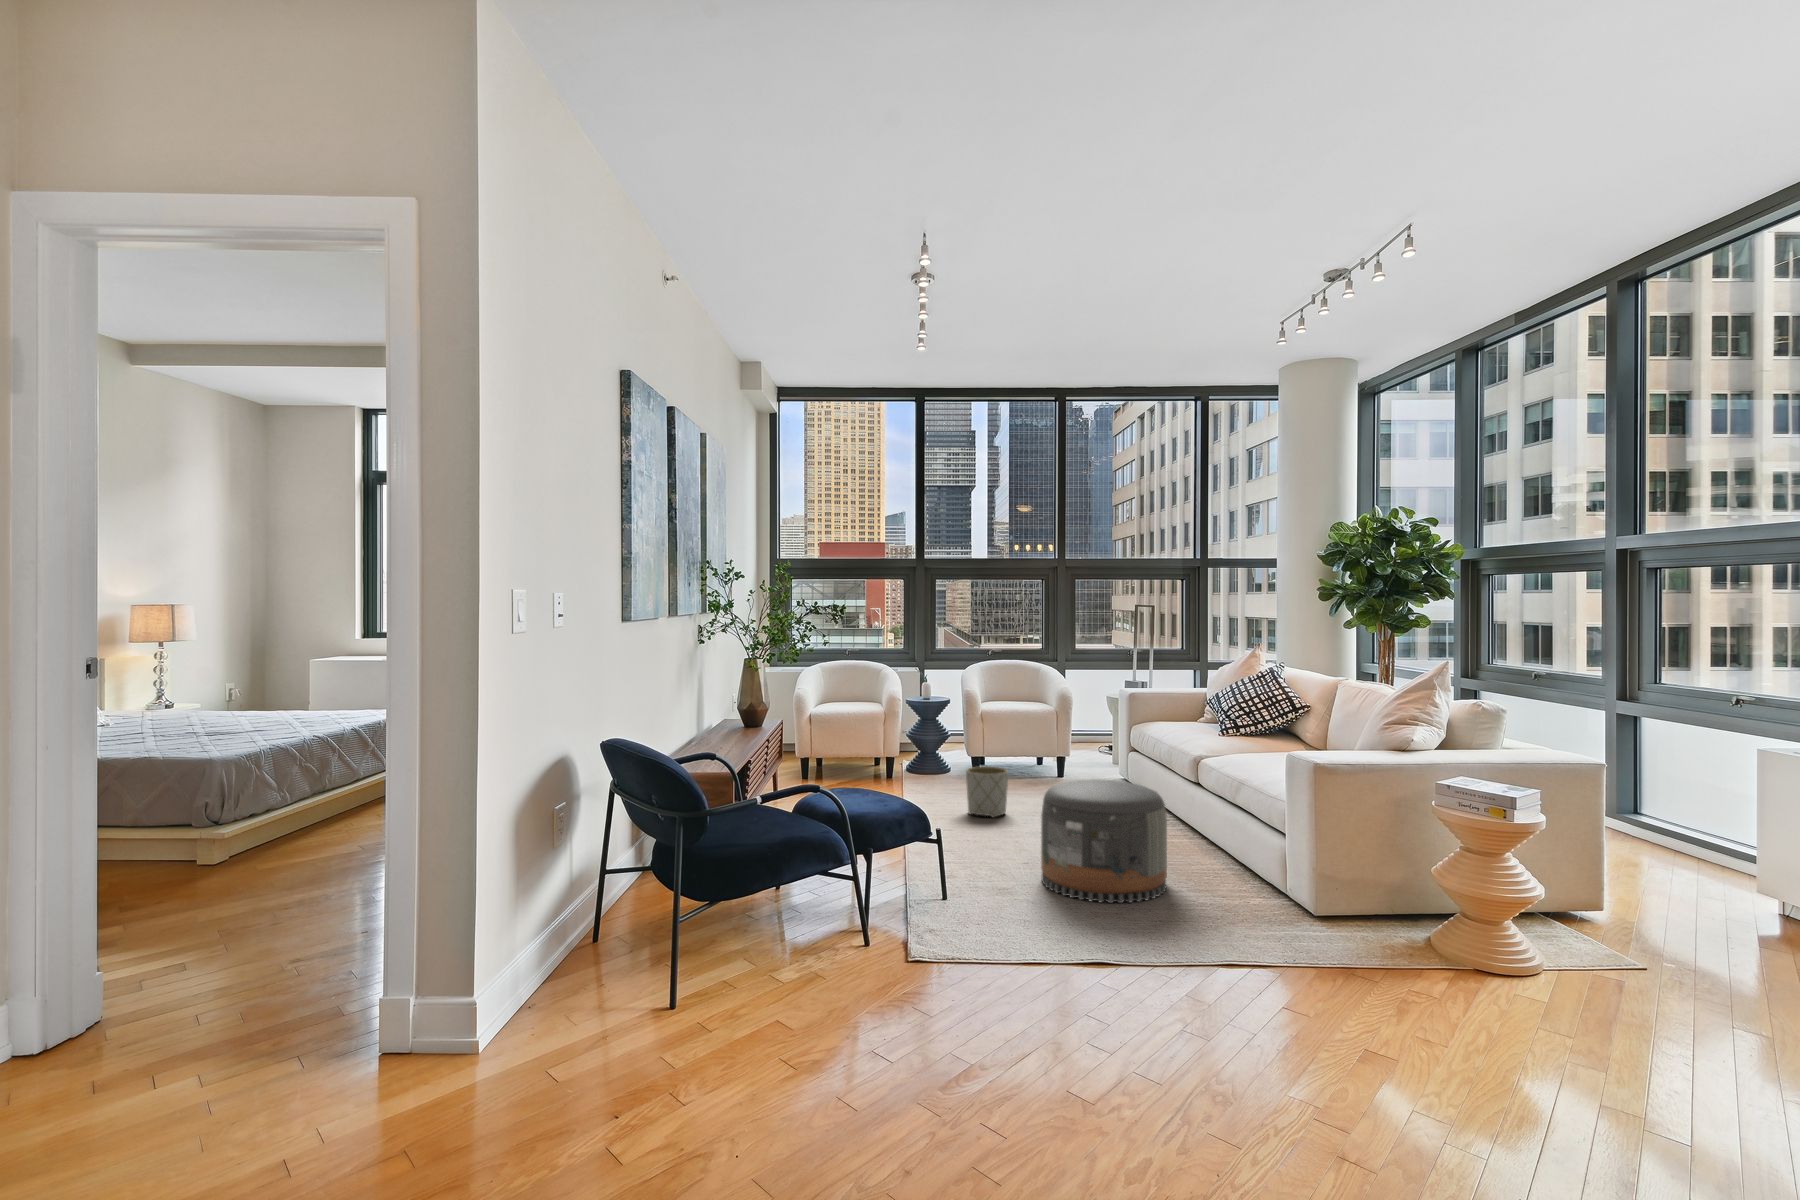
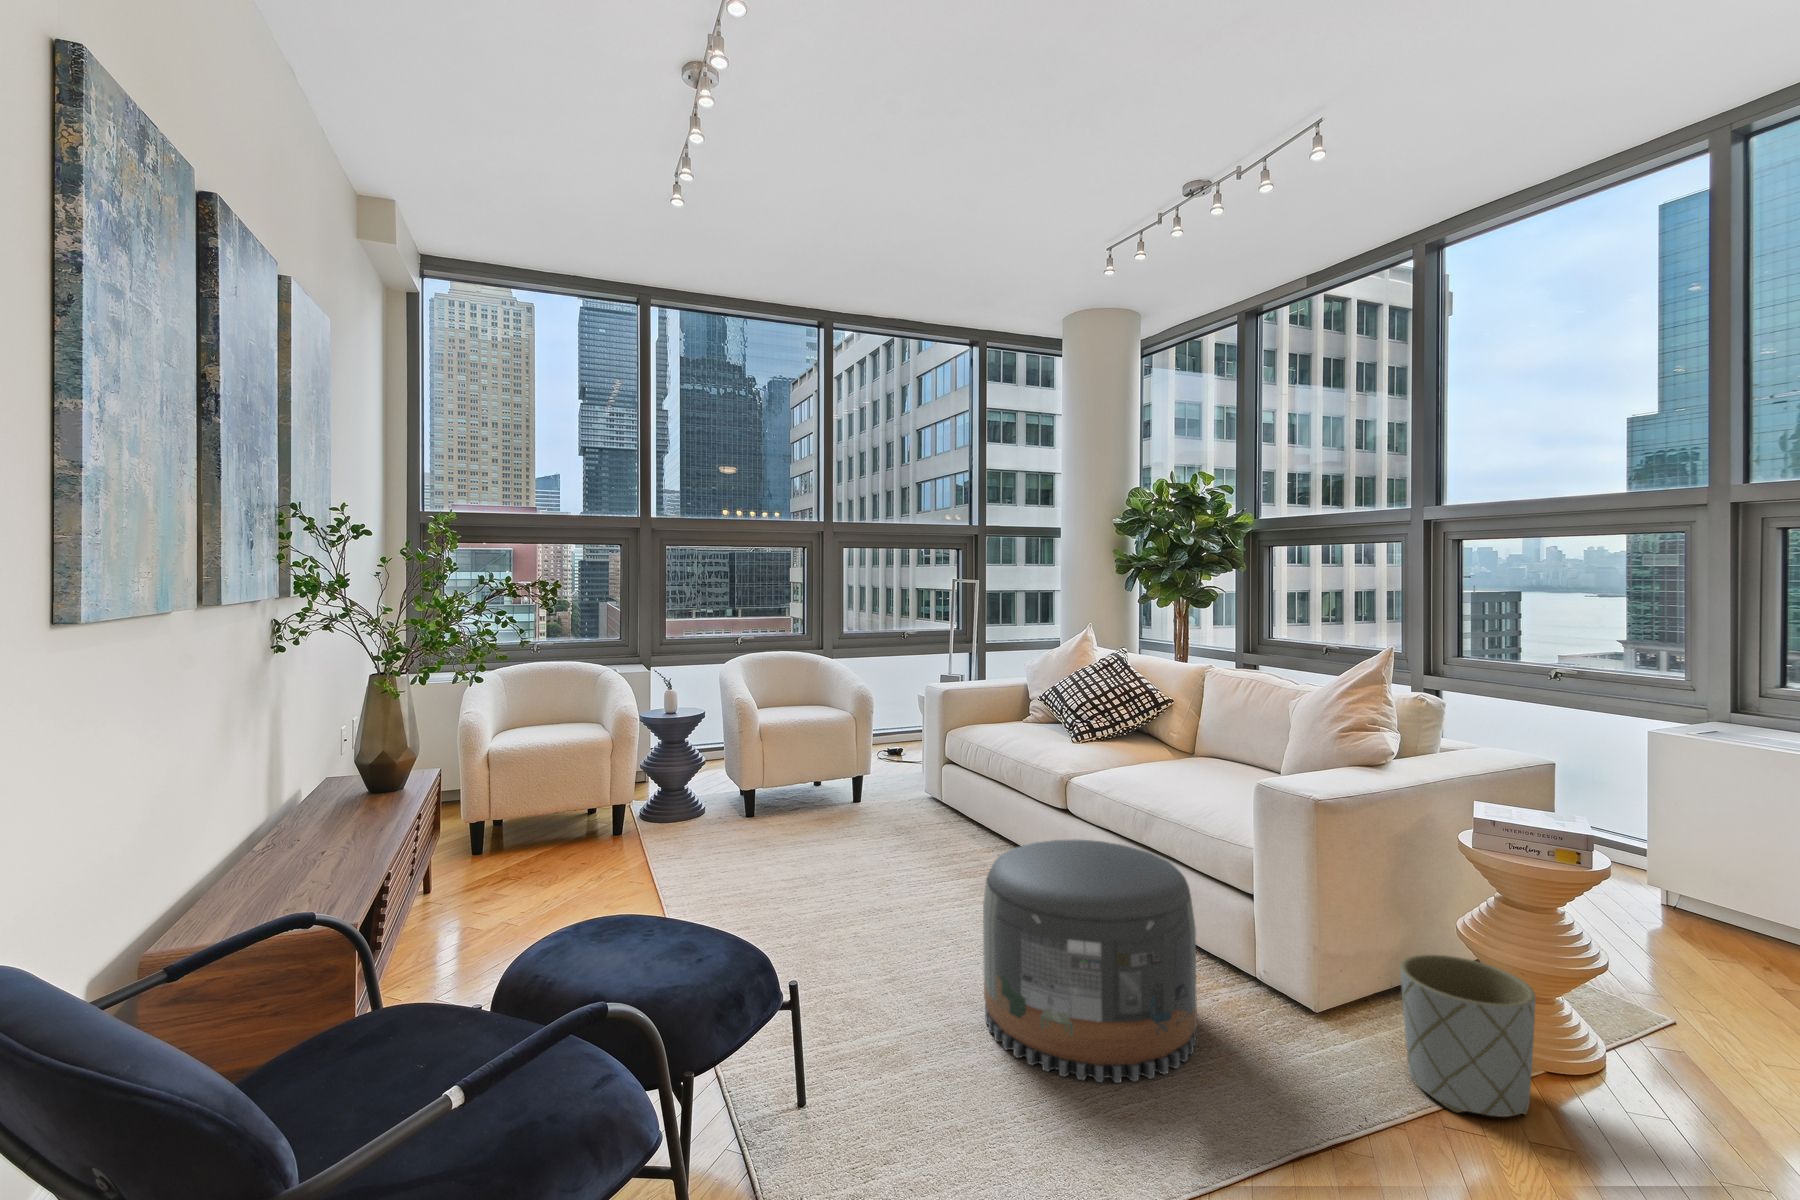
planter: present [966,766,1008,818] -> present [1400,954,1536,1117]

